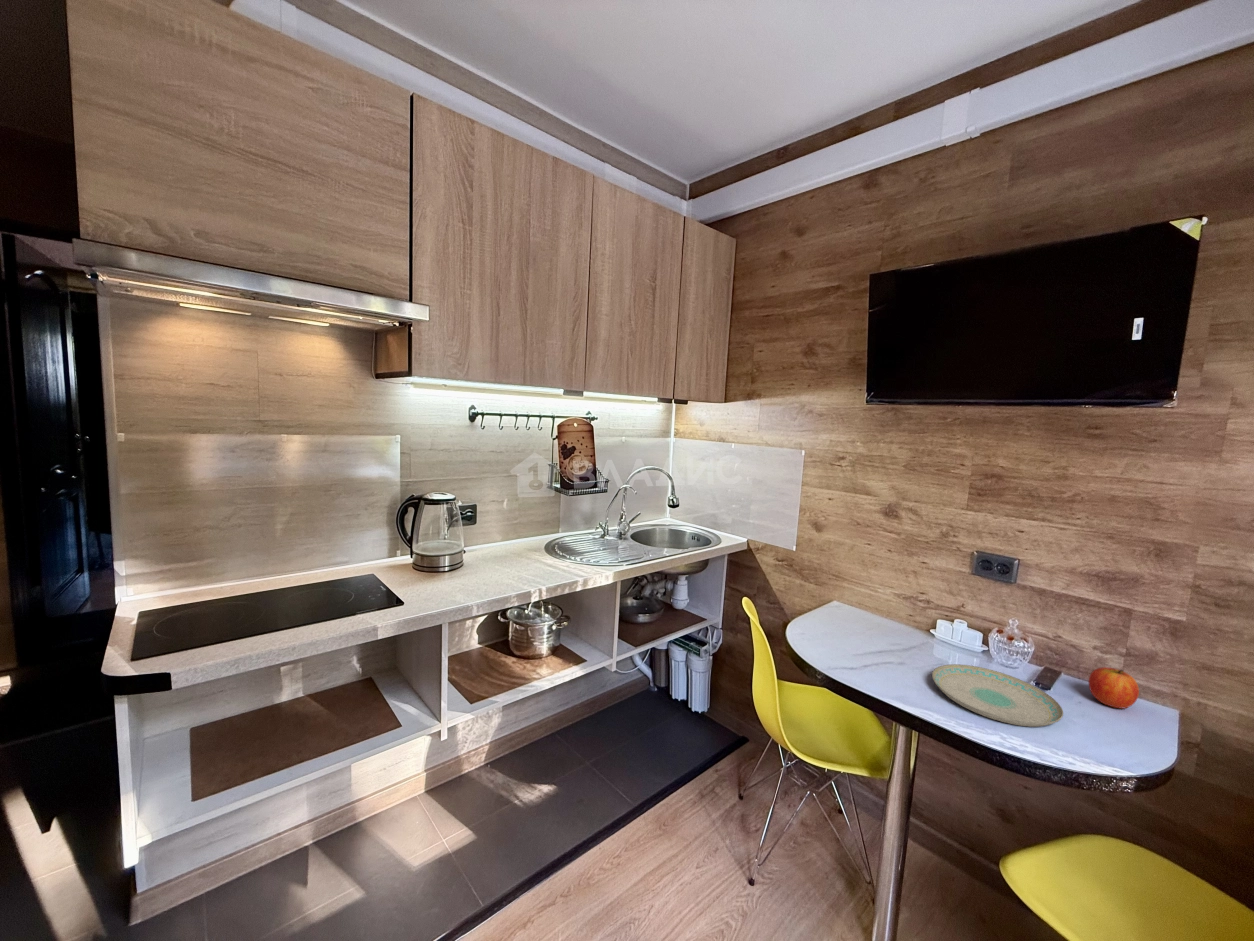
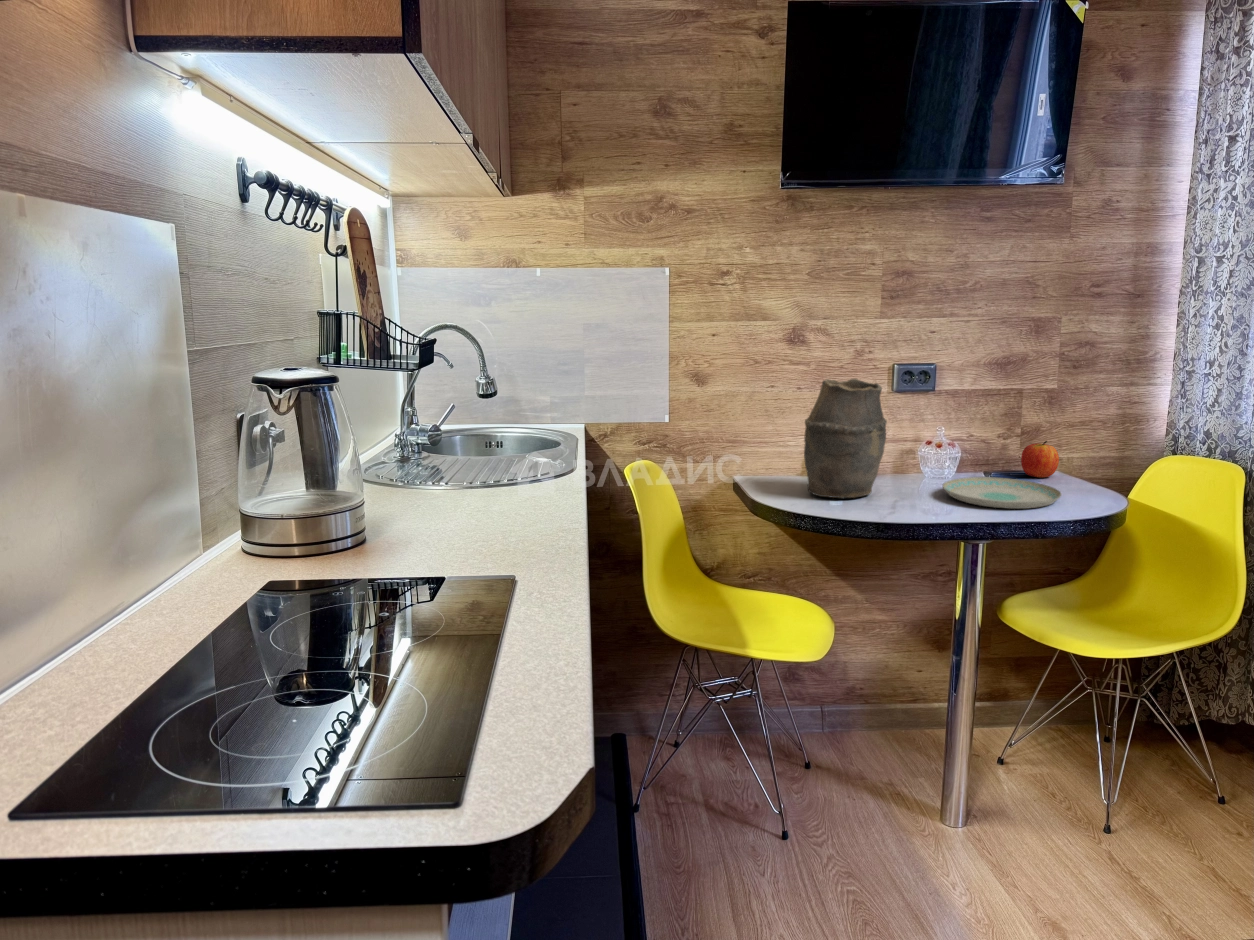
vase: none [836,548,907,648] -> present [804,379,887,498]

